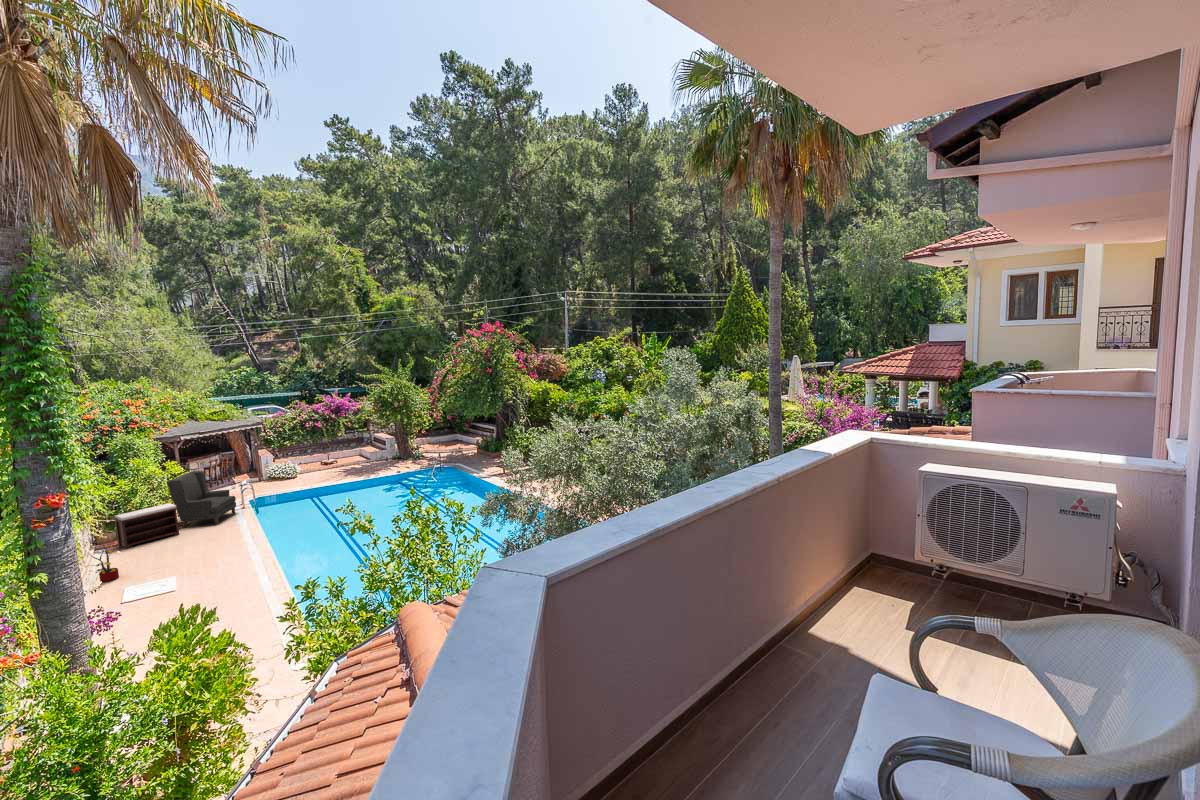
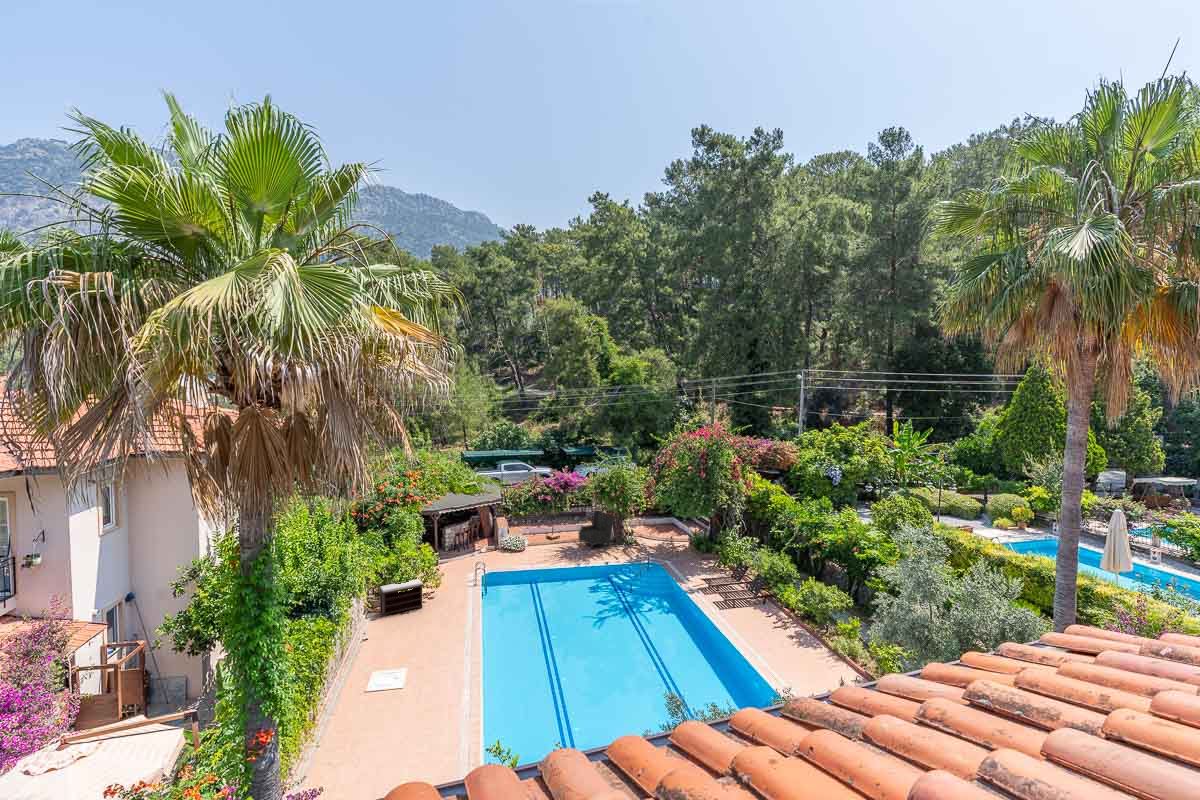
chair: present [167,471,236,528] -> present [578,510,614,549]
decorative plant: present [85,542,119,582] -> none [349,618,376,654]

